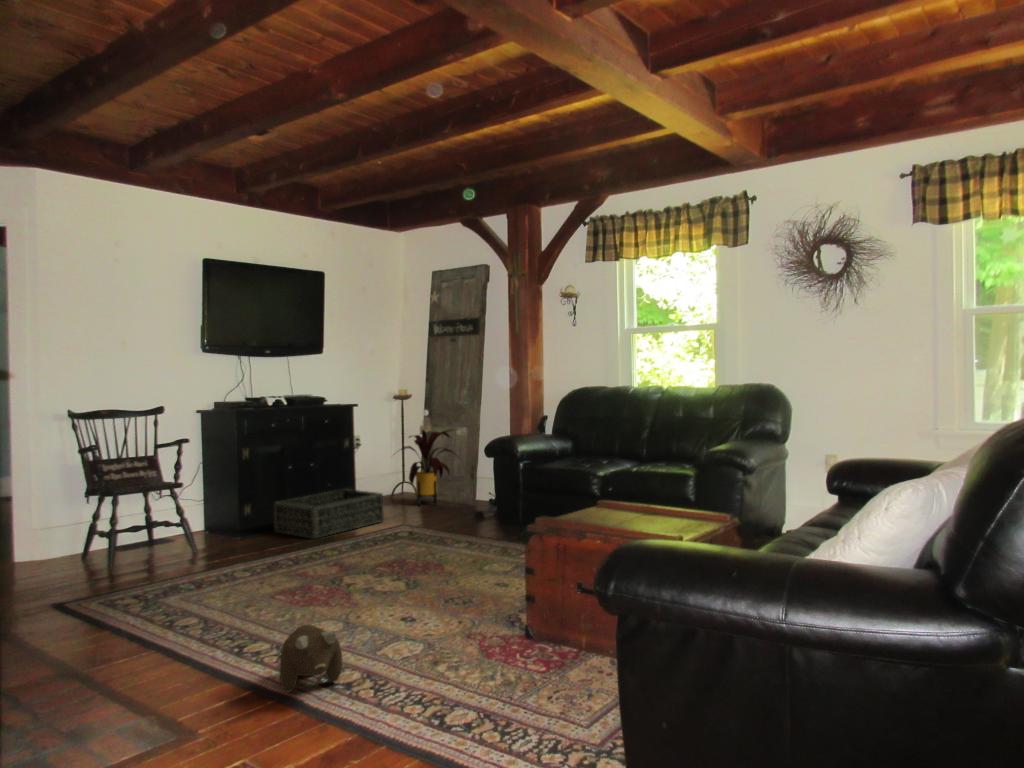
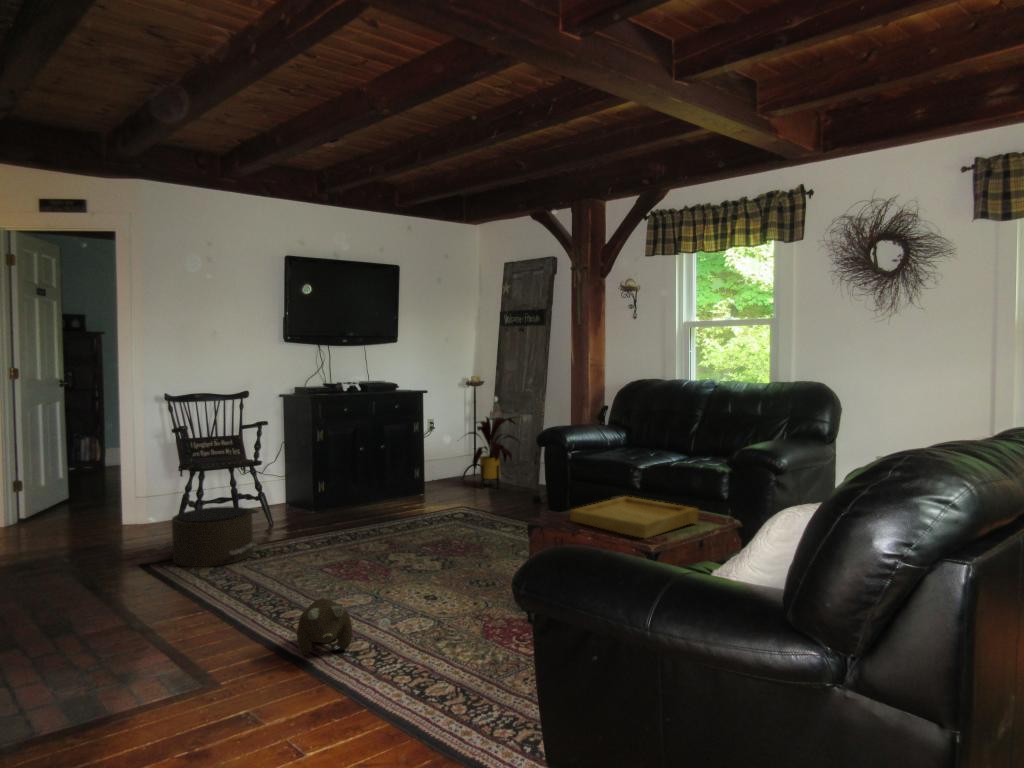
basket: present [274,489,384,539] -> none [343,470,444,517]
tray: none [576,496,706,536] -> present [570,496,698,539]
pouf: none [67,533,196,604] -> present [156,507,259,567]

